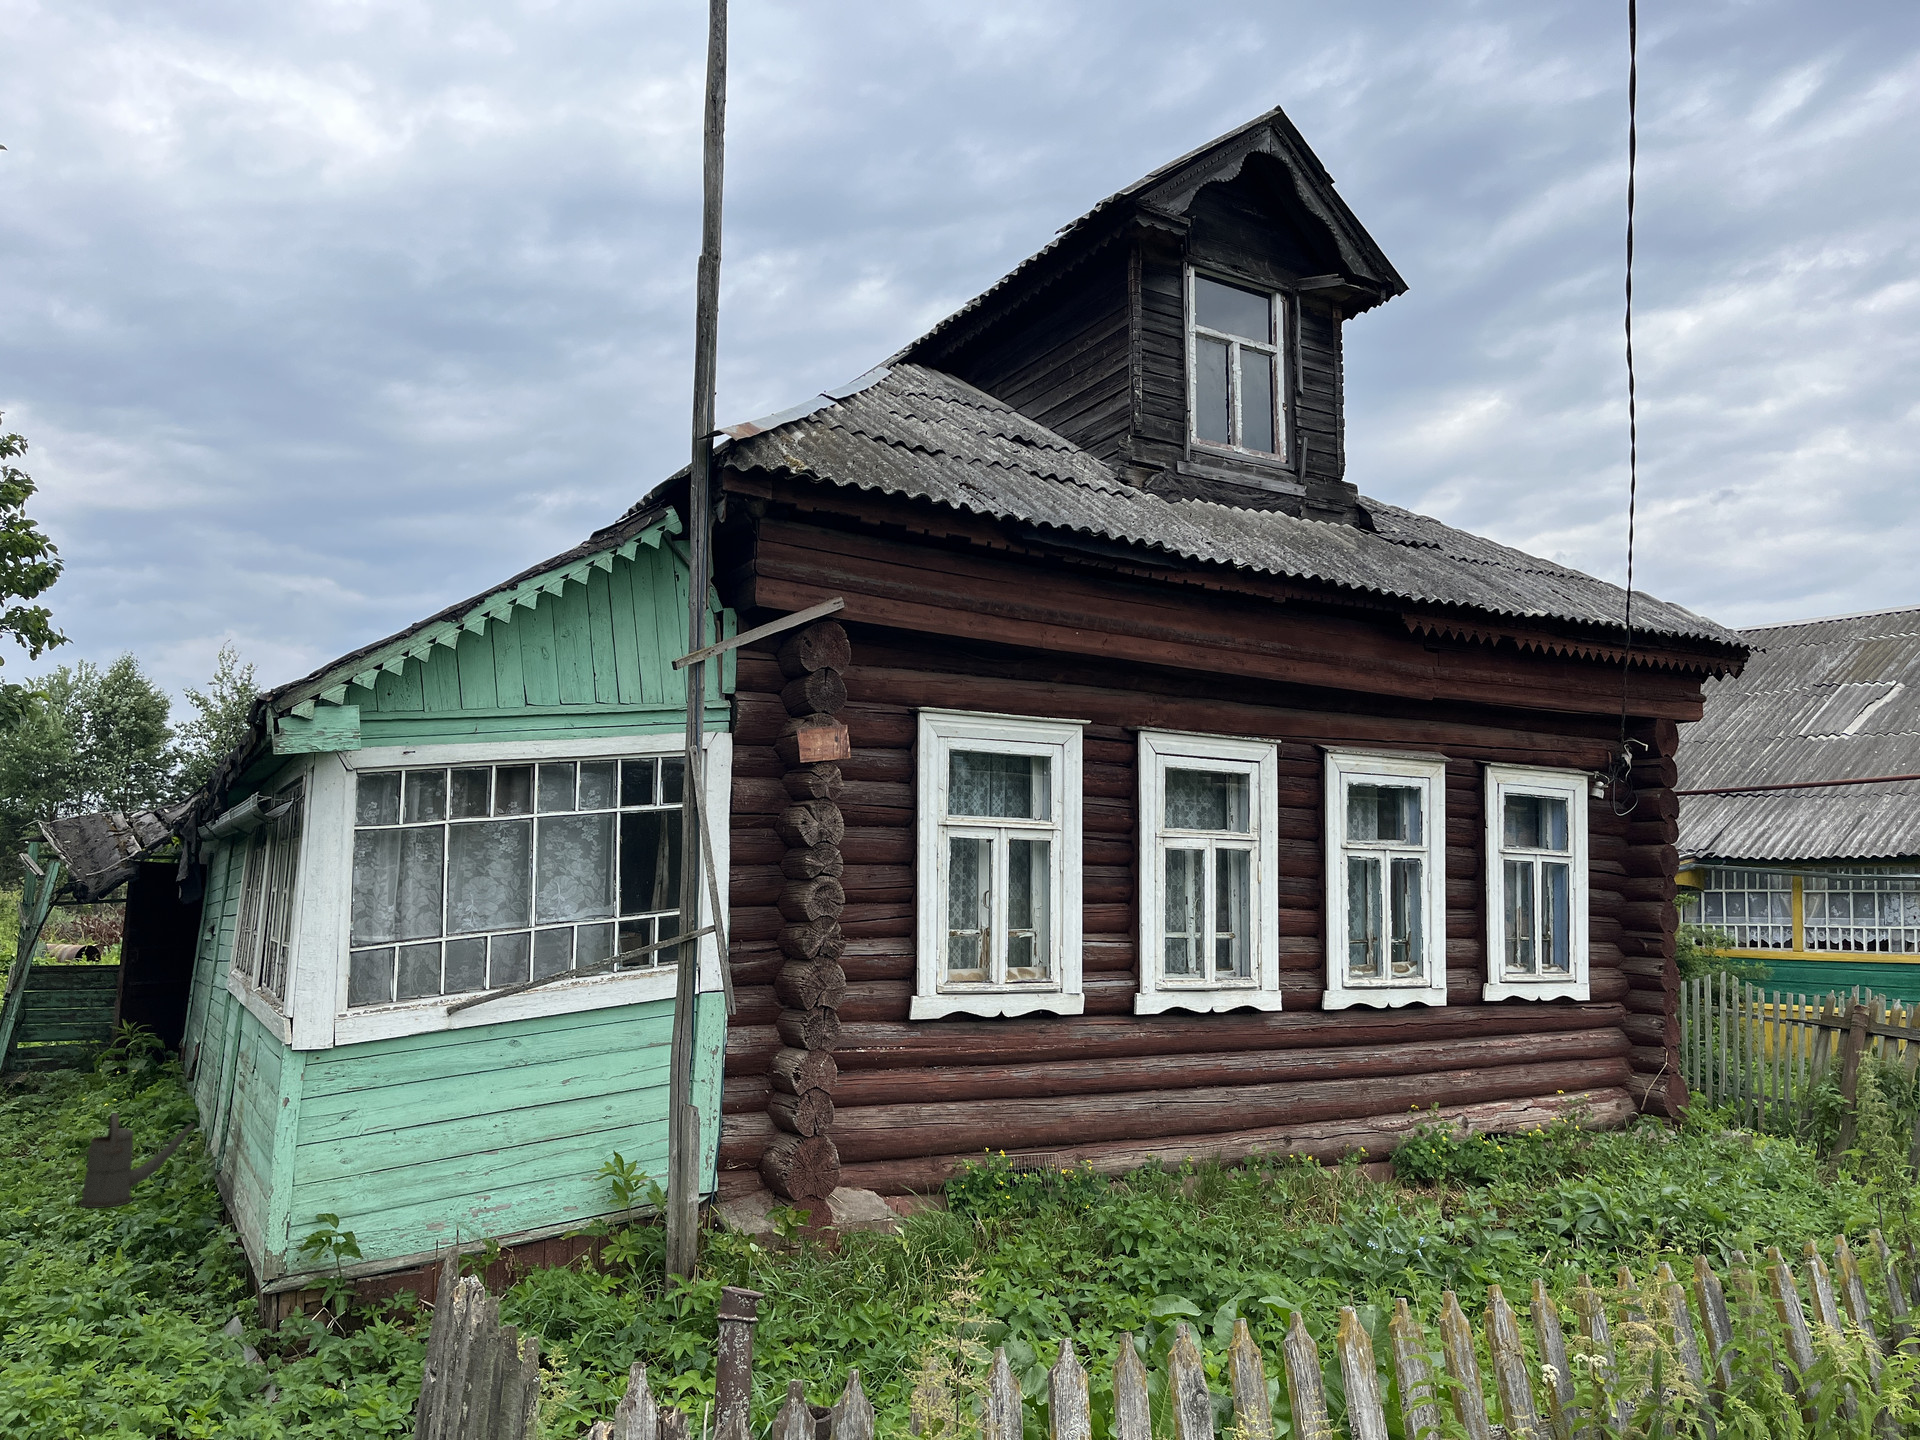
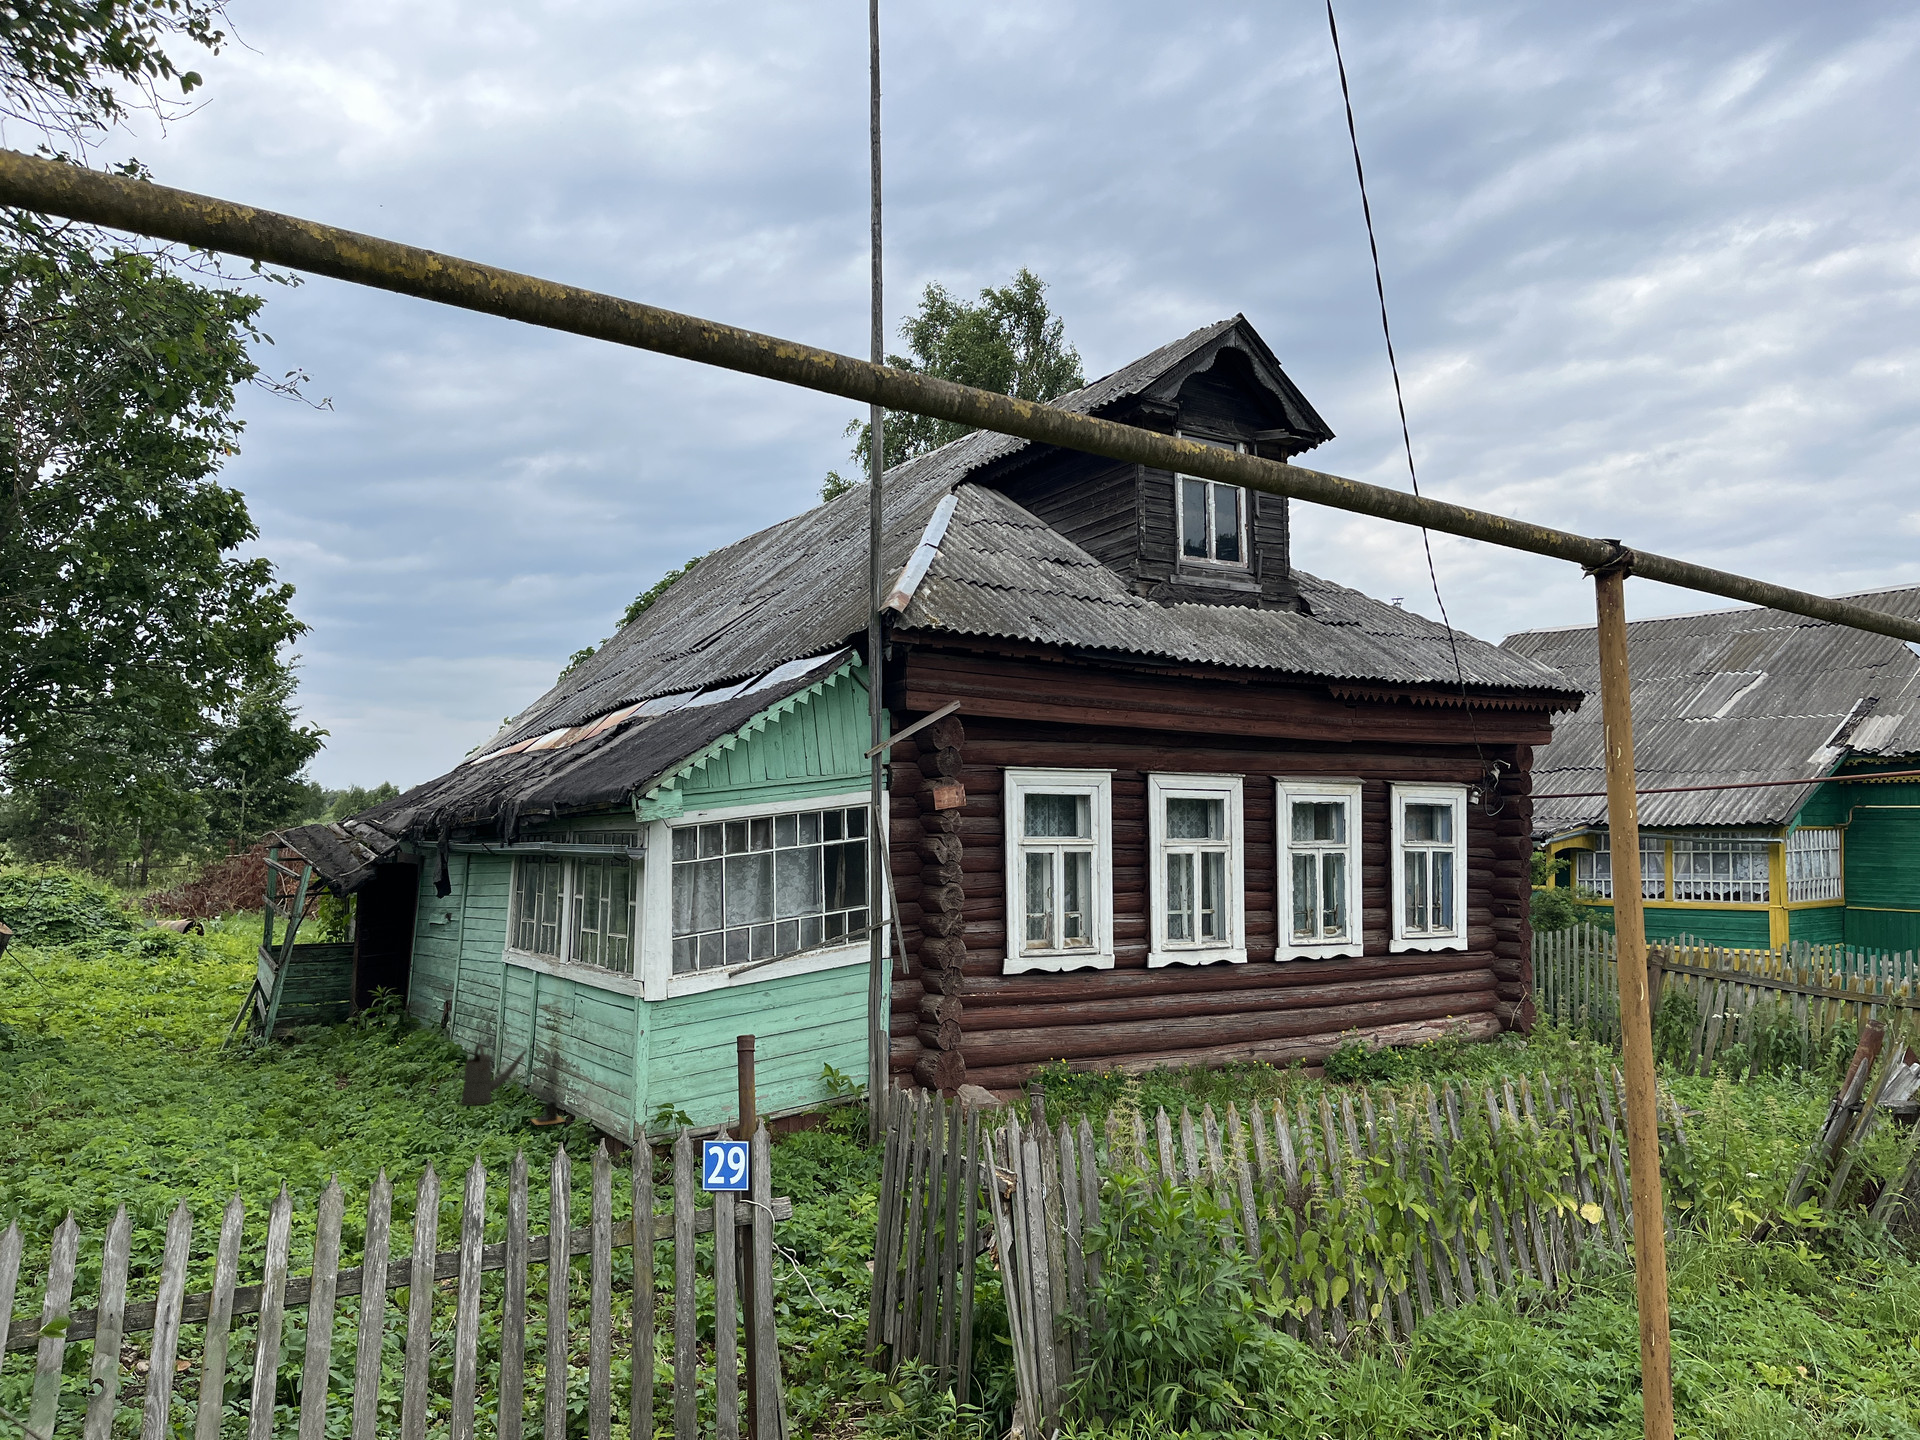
boots: none [159,1206,212,1244] -> present [532,1102,564,1125]

